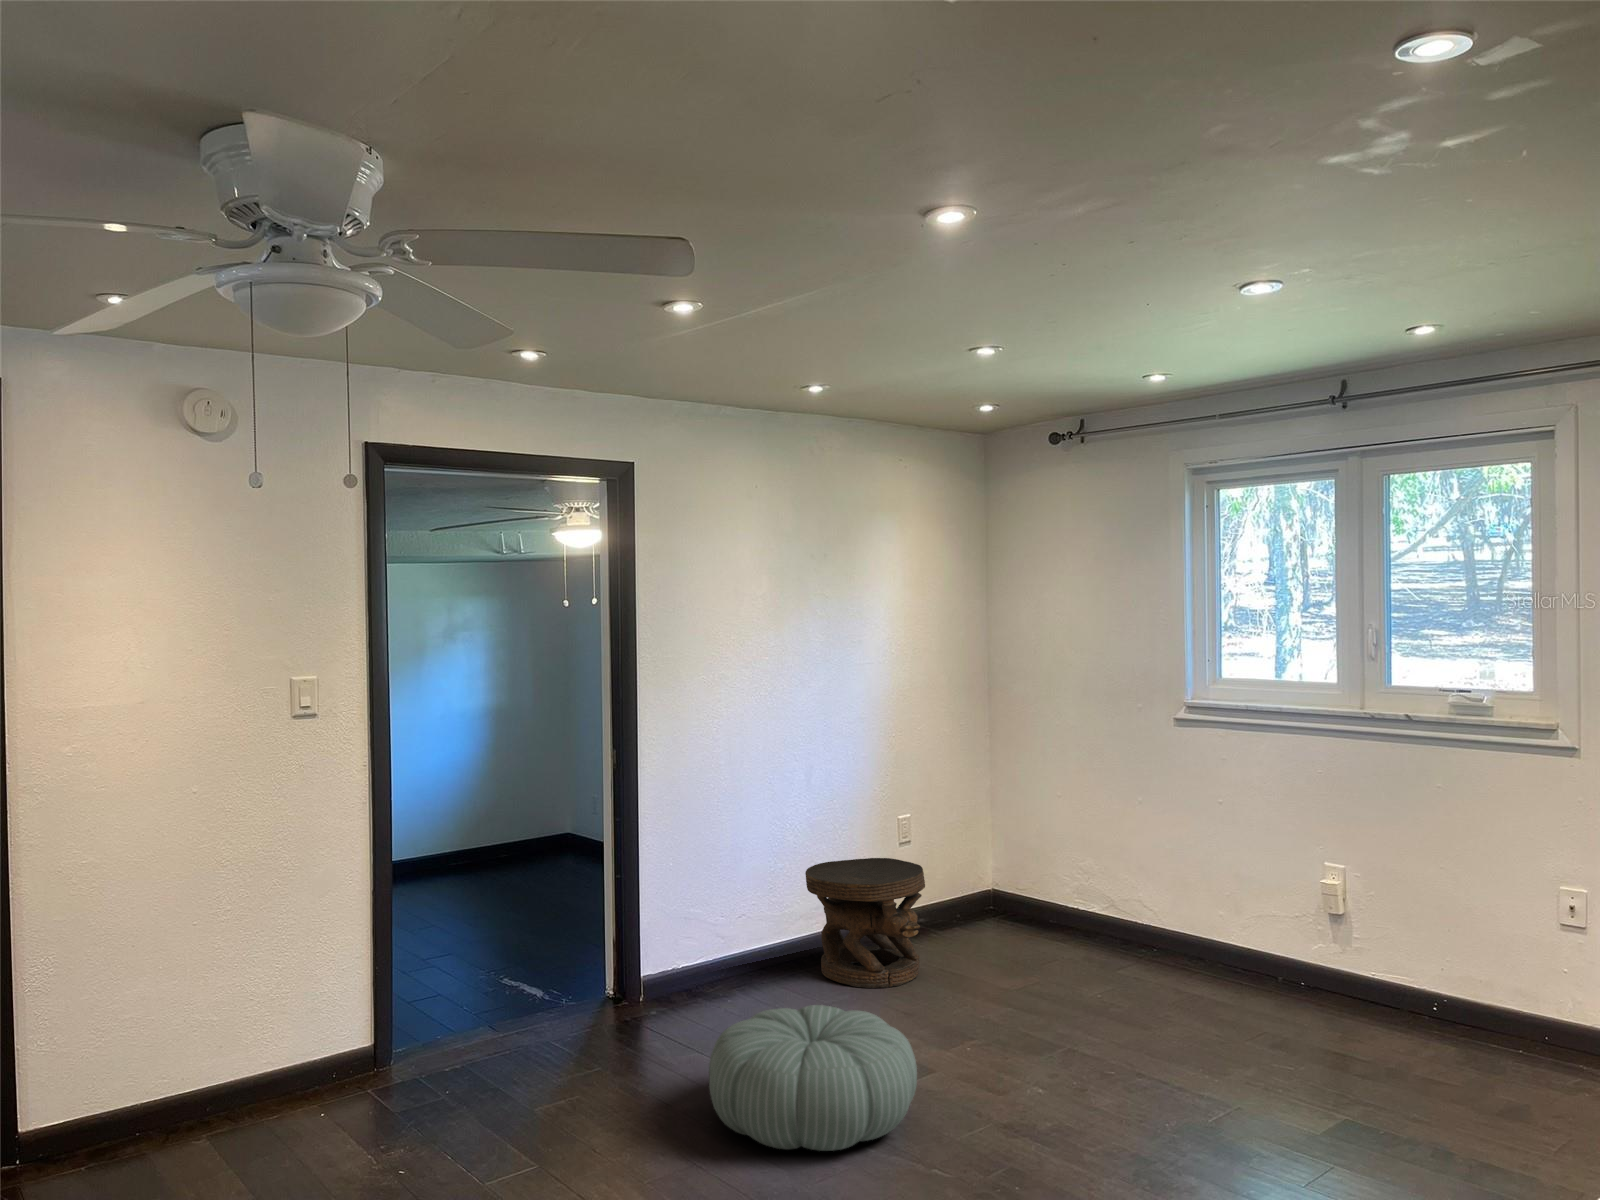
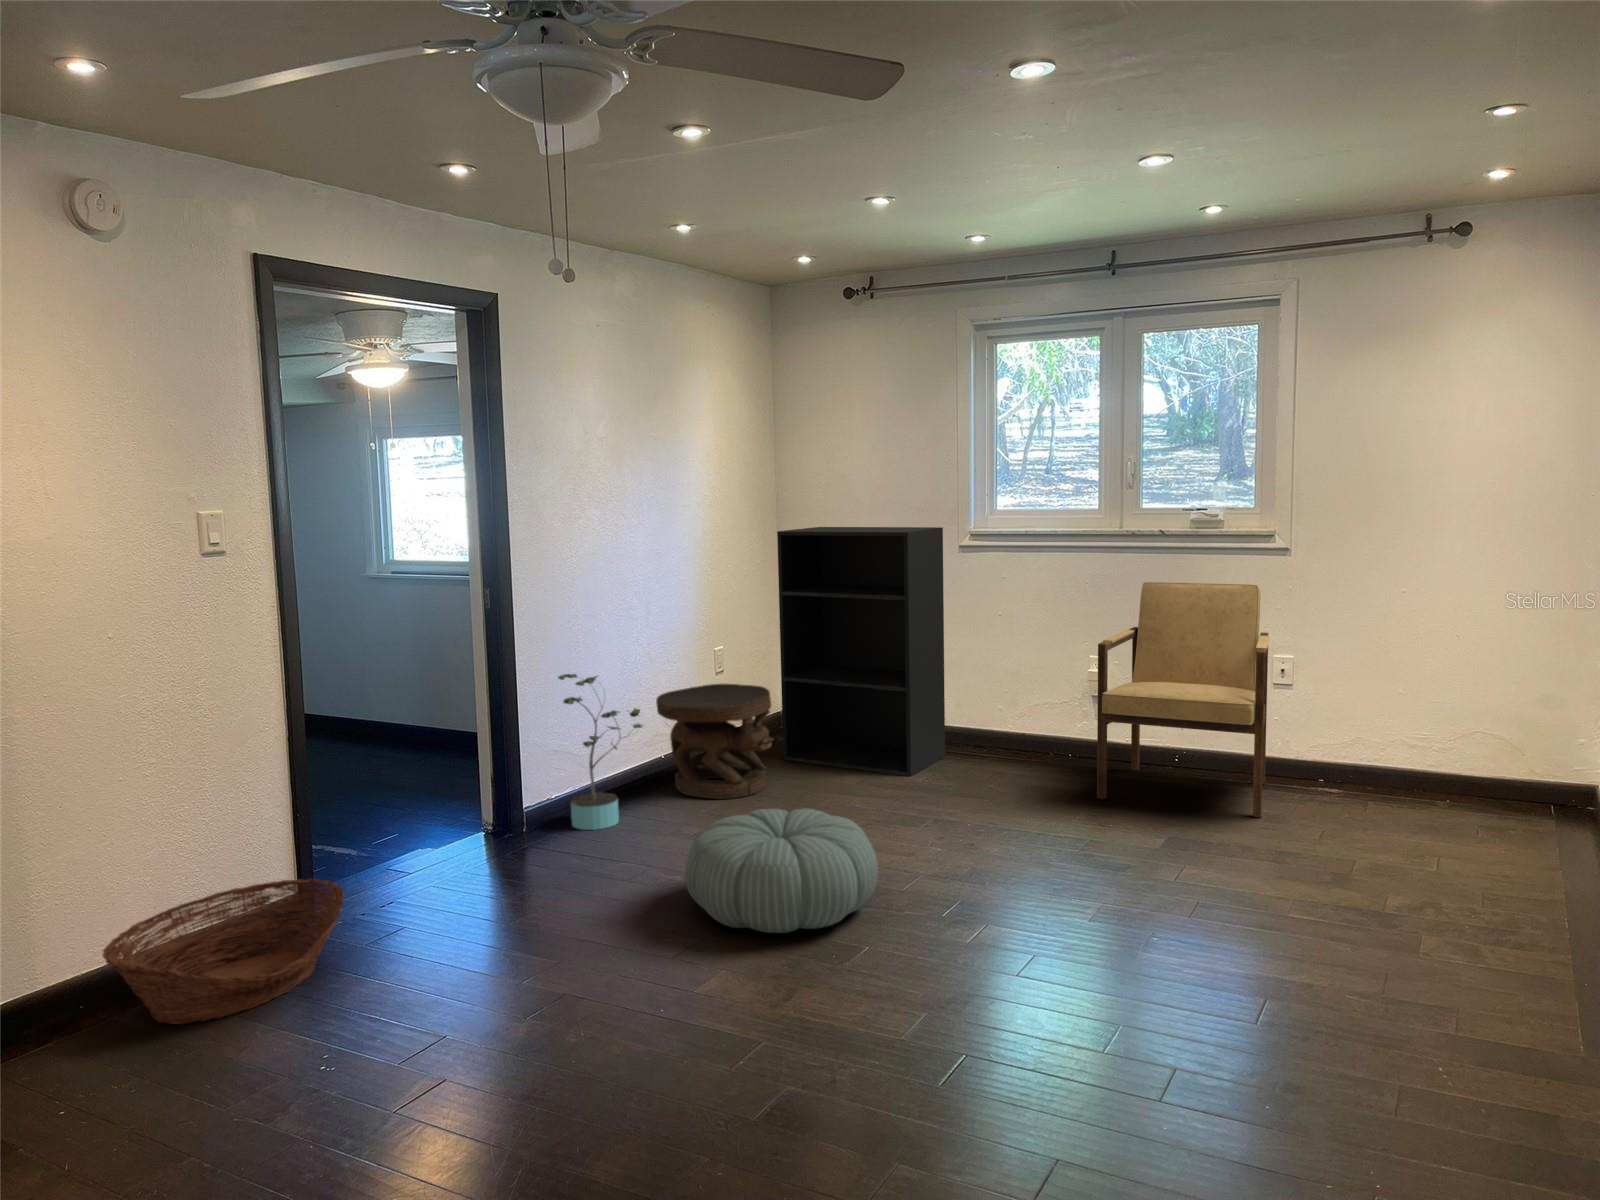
bookshelf: none [959,691,1148,989] -> present [777,527,945,776]
armchair: none [1287,779,1551,1109] -> present [1097,582,1269,817]
potted plant: none [678,835,770,1003] -> present [558,674,642,830]
basket: none [169,1011,397,1134] -> present [103,879,344,1024]

